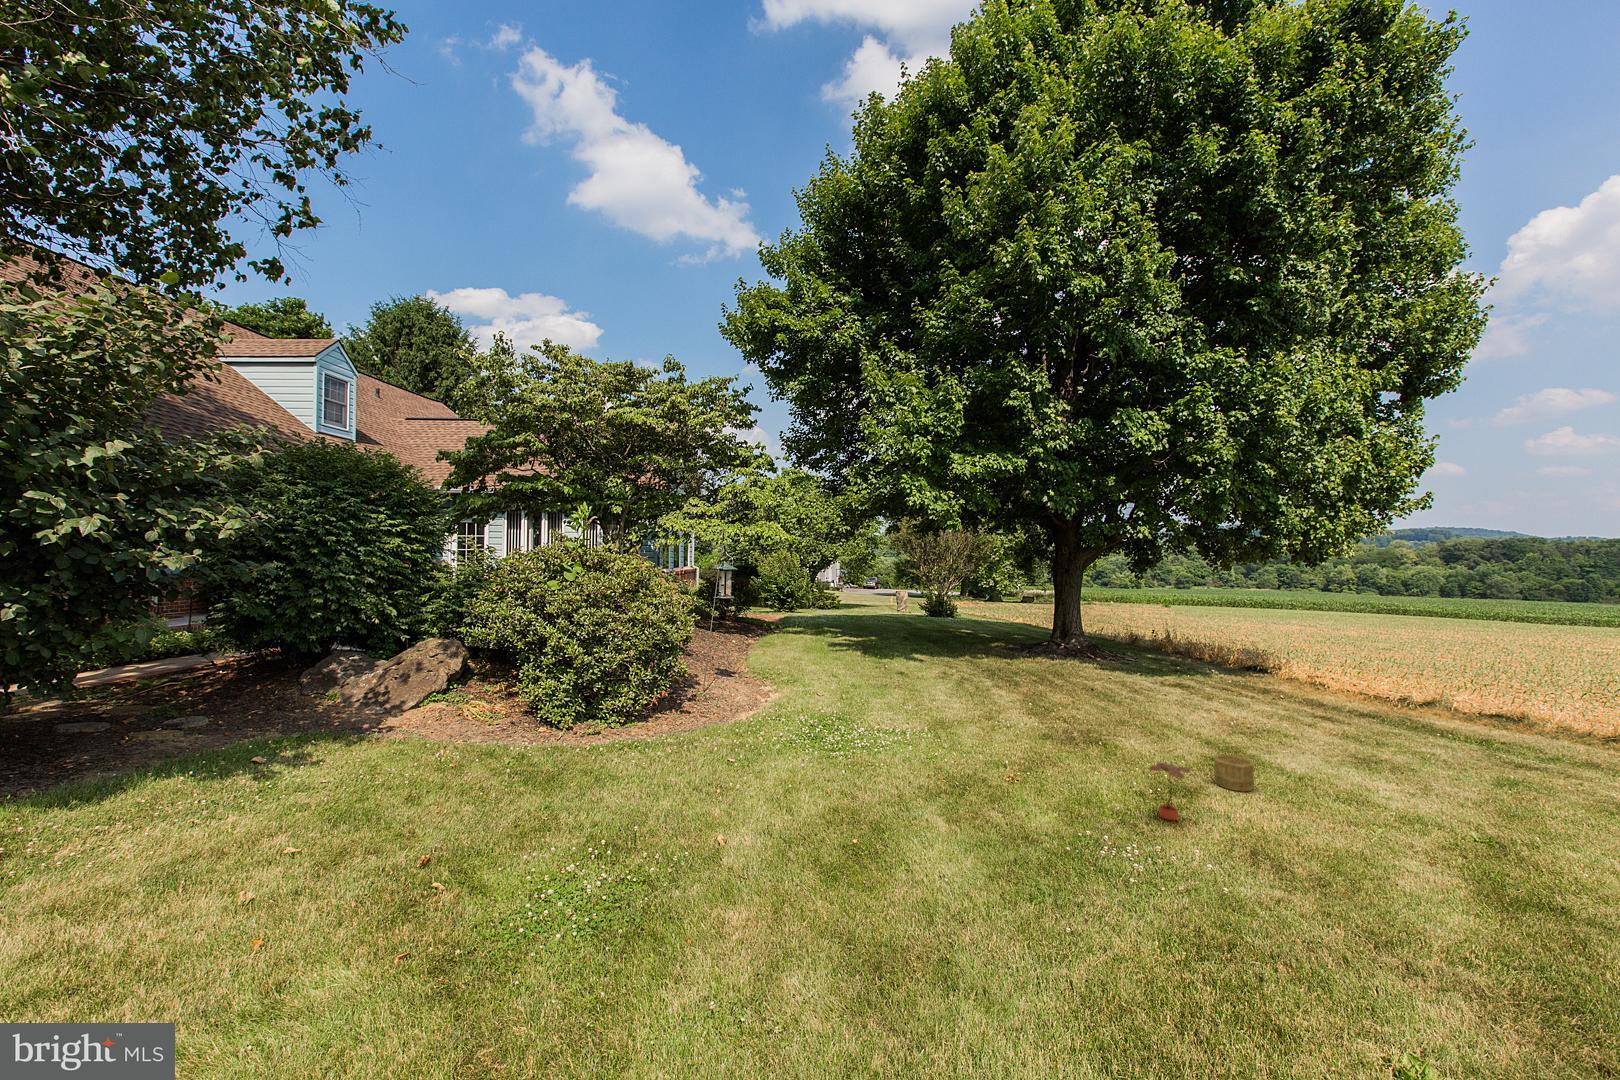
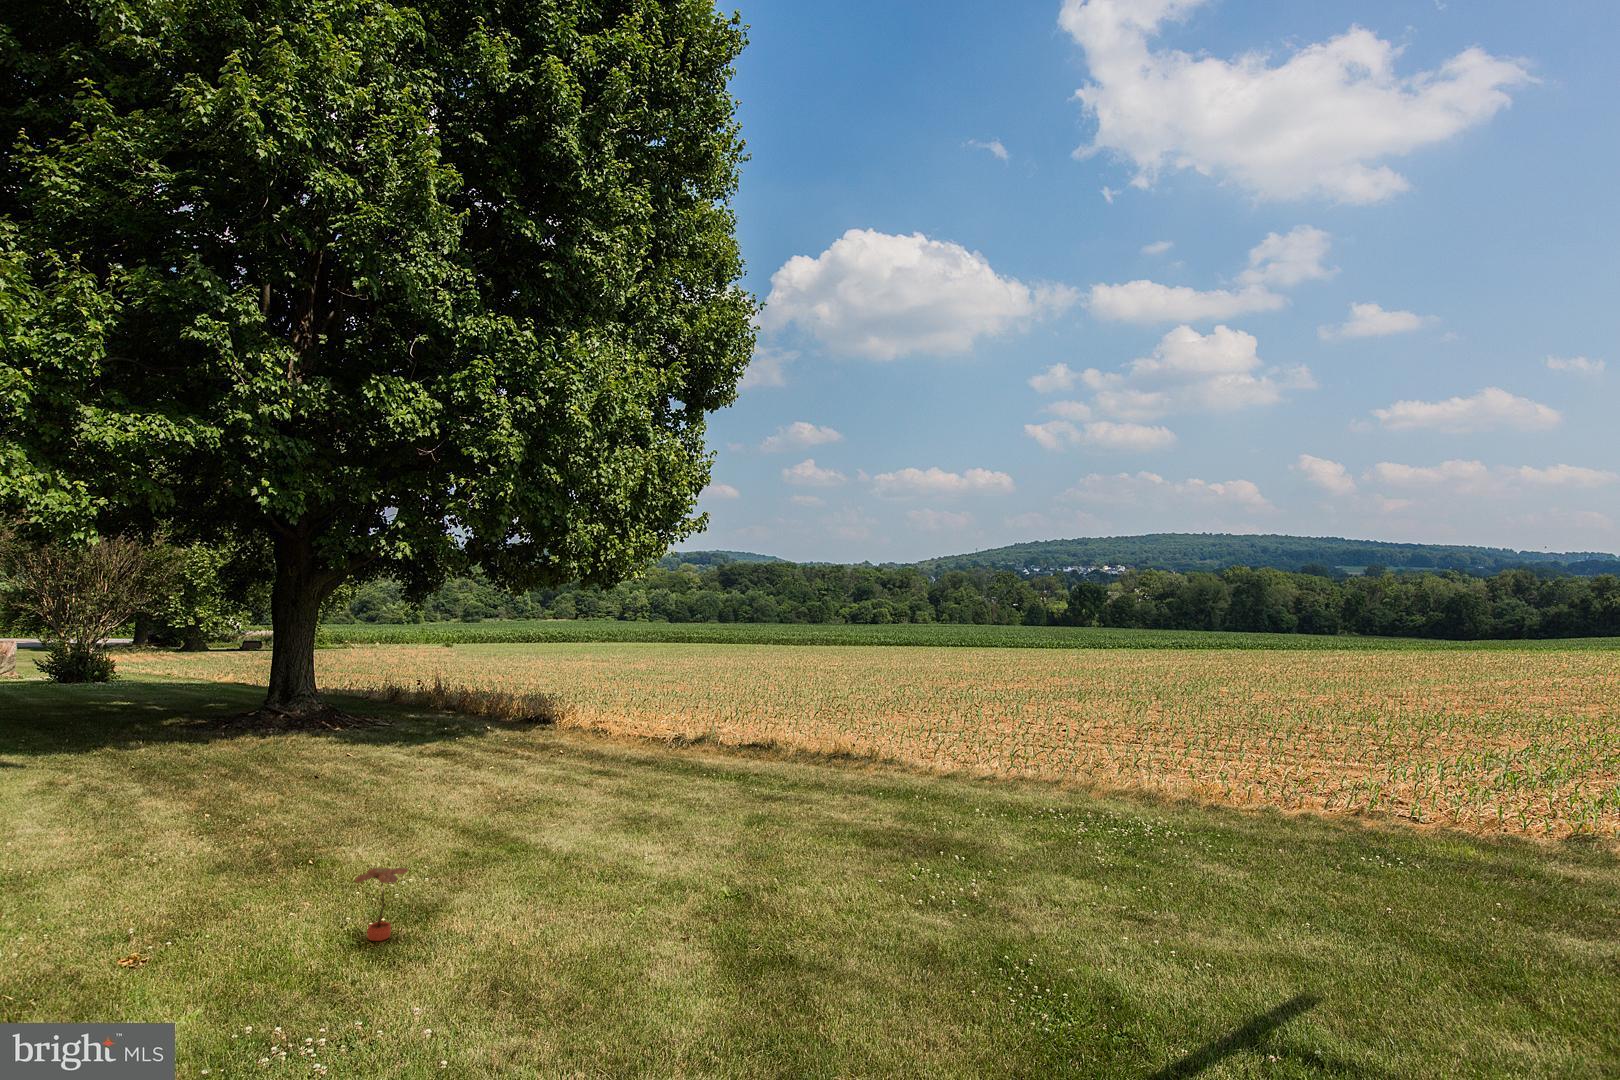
wooden bucket: present [1213,754,1255,792] -> none [449,838,495,882]

